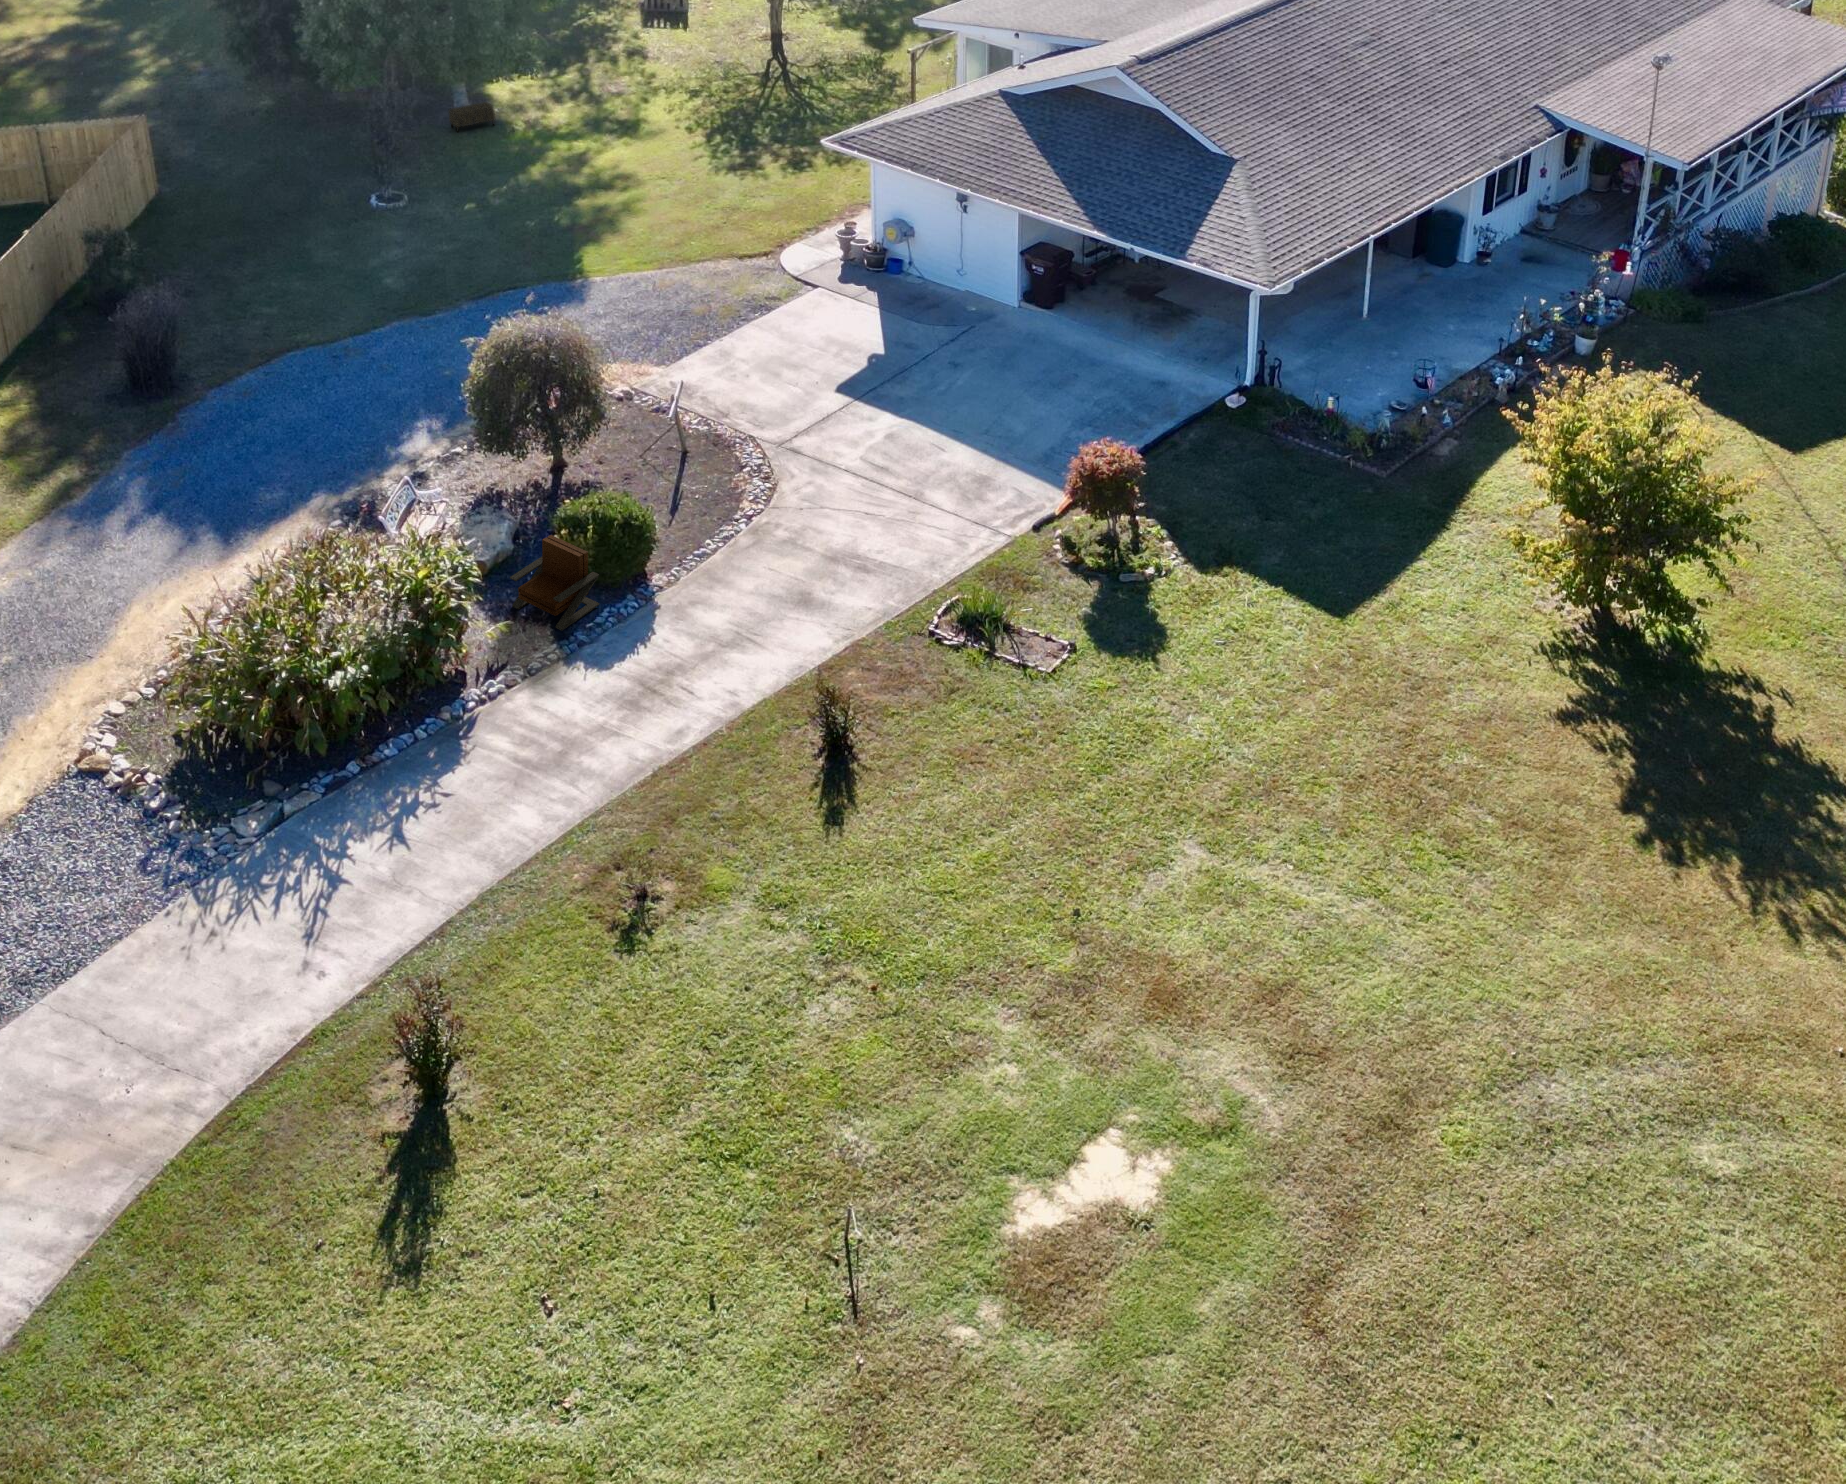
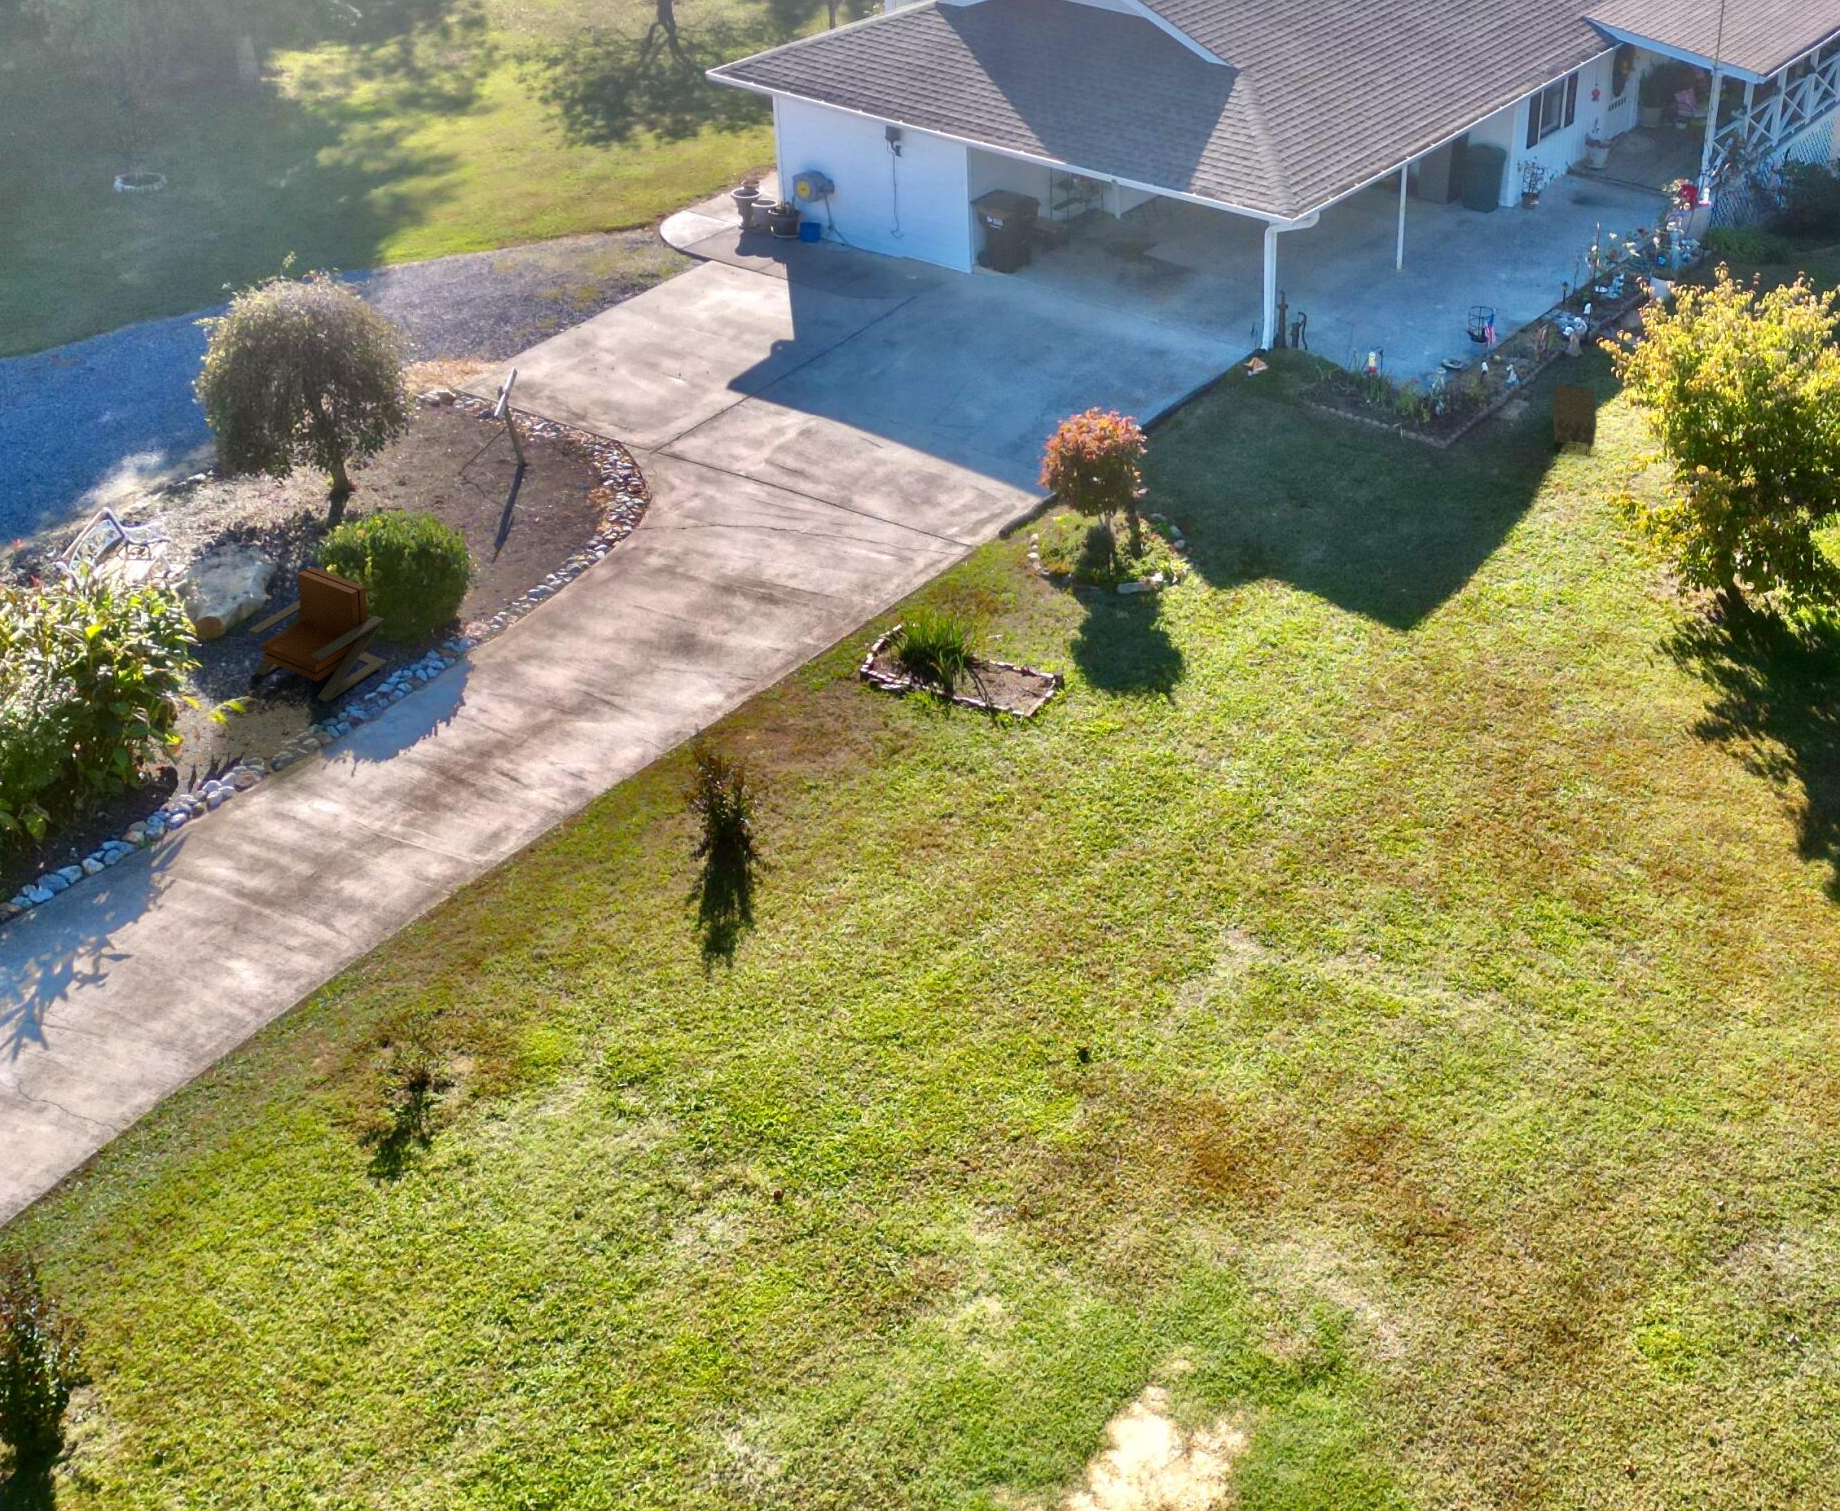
bench: present [449,102,495,130] -> present [1552,385,1597,455]

